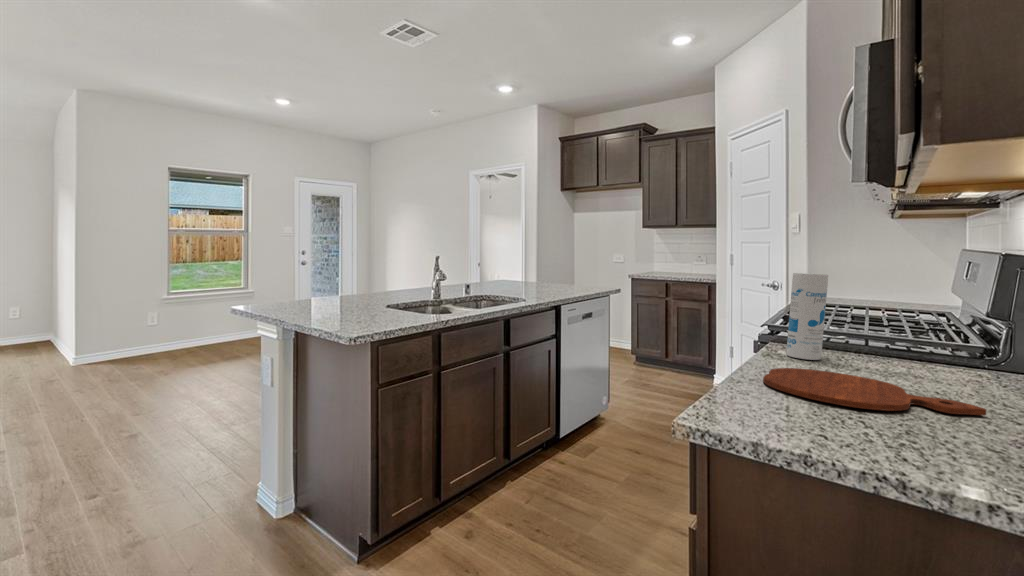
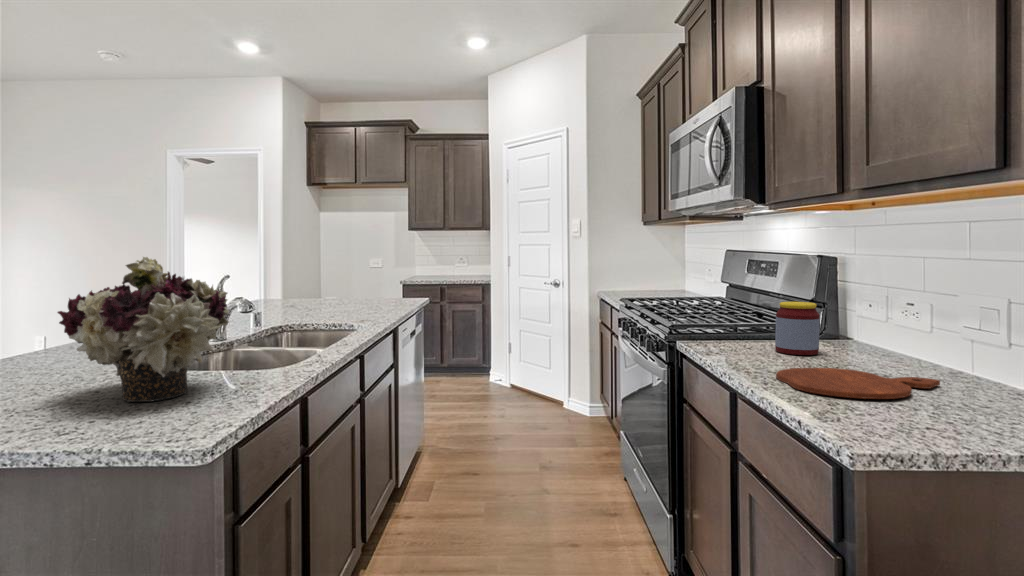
flower arrangement: none [315,236,391,316] -> present [58,257,229,402]
canister: present [786,273,828,360] -> none [736,277,767,358]
jar: none [851,306,912,368] -> present [775,302,820,355]

